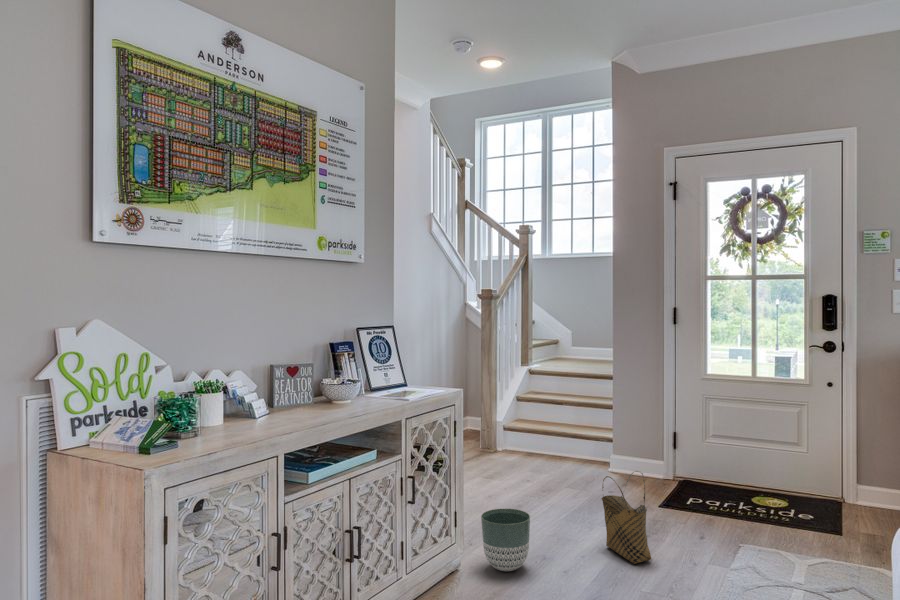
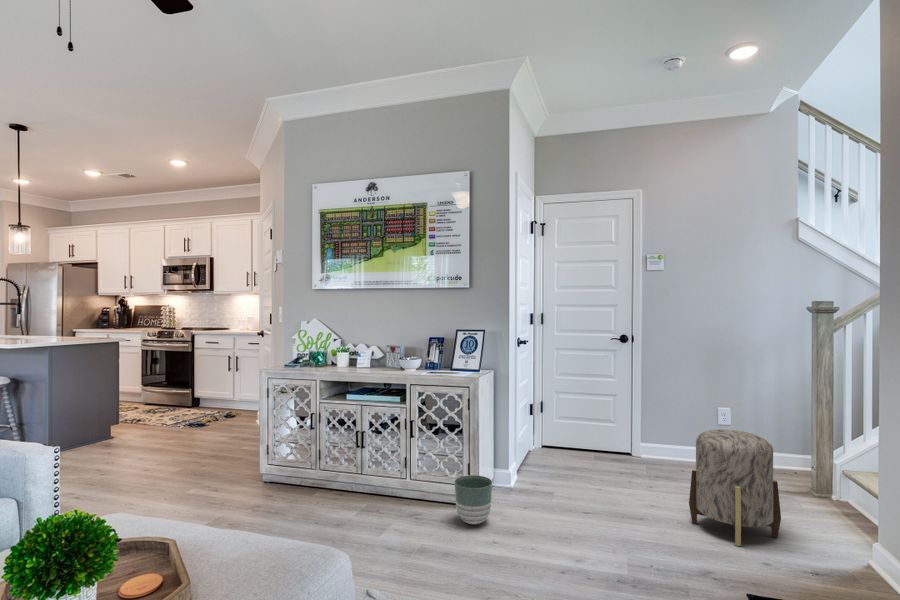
ottoman: none [517,399,579,490] -> present [689,429,781,546]
woven basket: present [602,471,651,564] -> none [504,485,556,579]

